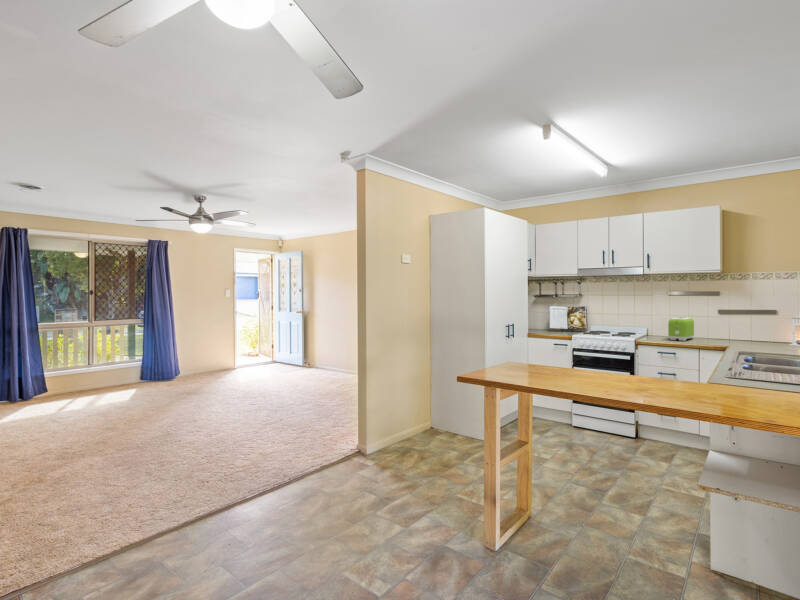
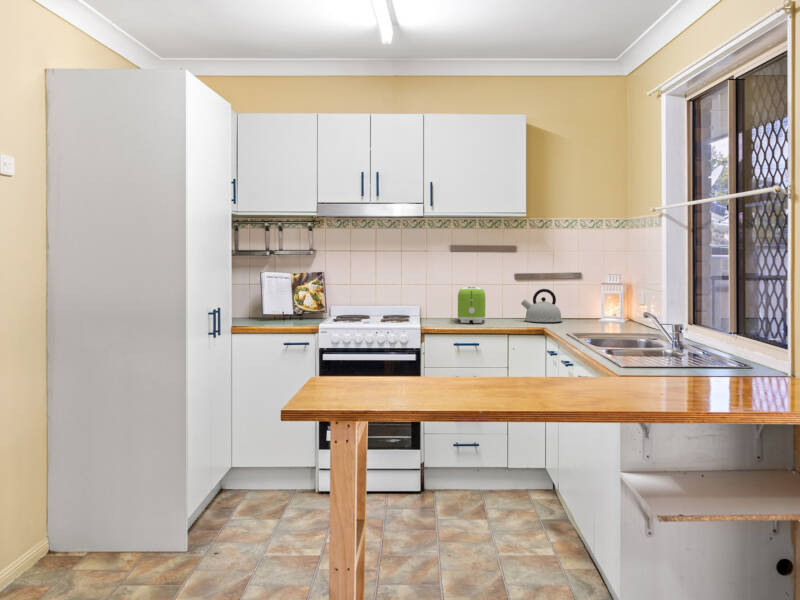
kettle: none [722,320,757,343] -> present [521,289,562,322]

